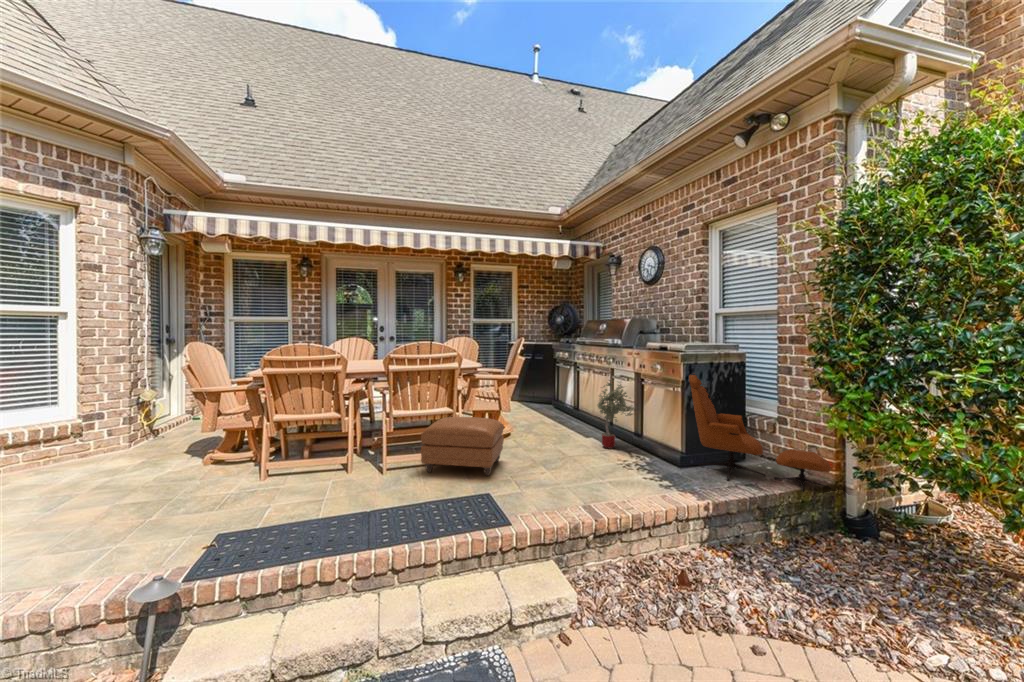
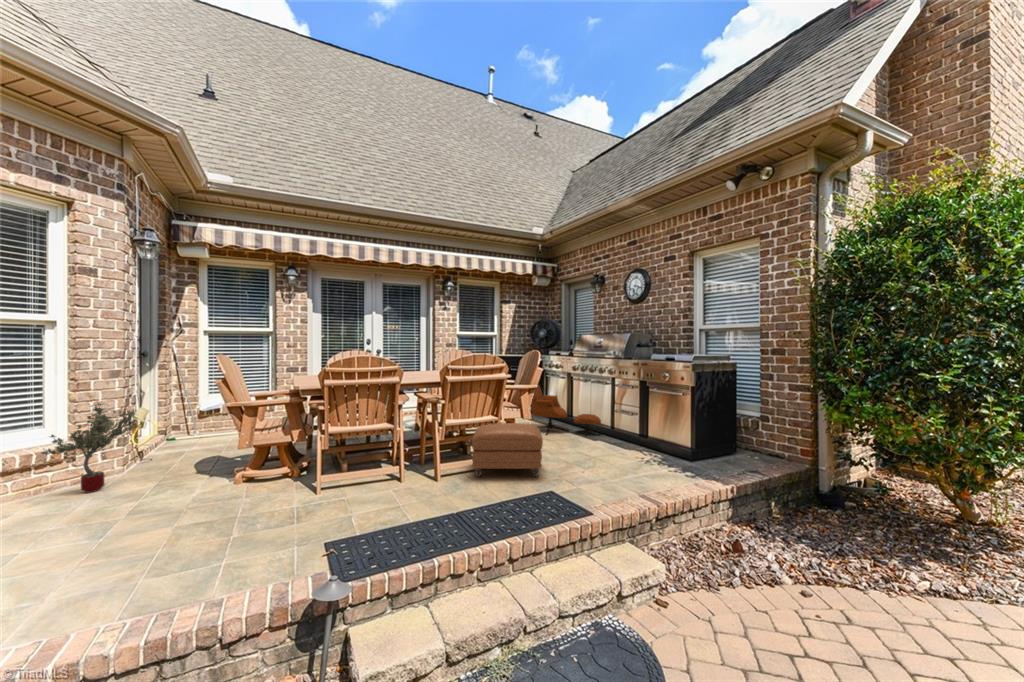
lounge chair: present [689,375,831,491] -> present [531,384,601,436]
potted tree: present [598,380,634,449] -> present [42,403,135,493]

